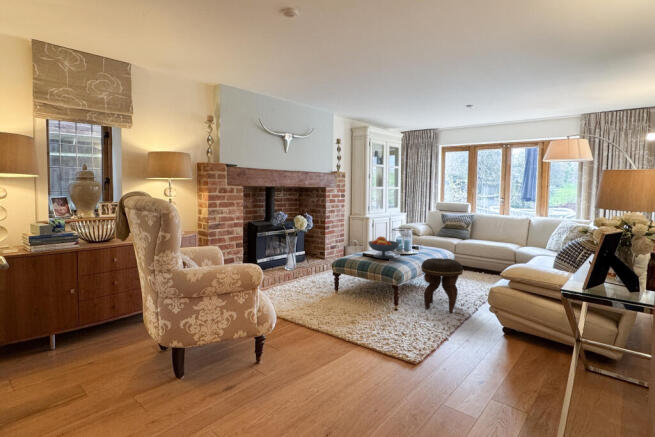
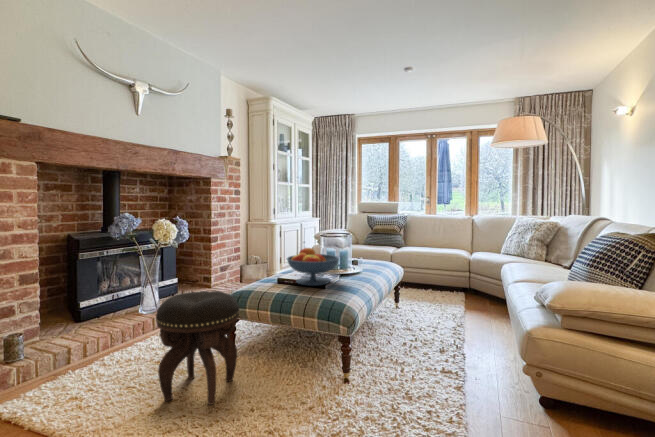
footstool: present [421,258,463,313] -> present [156,291,239,404]

